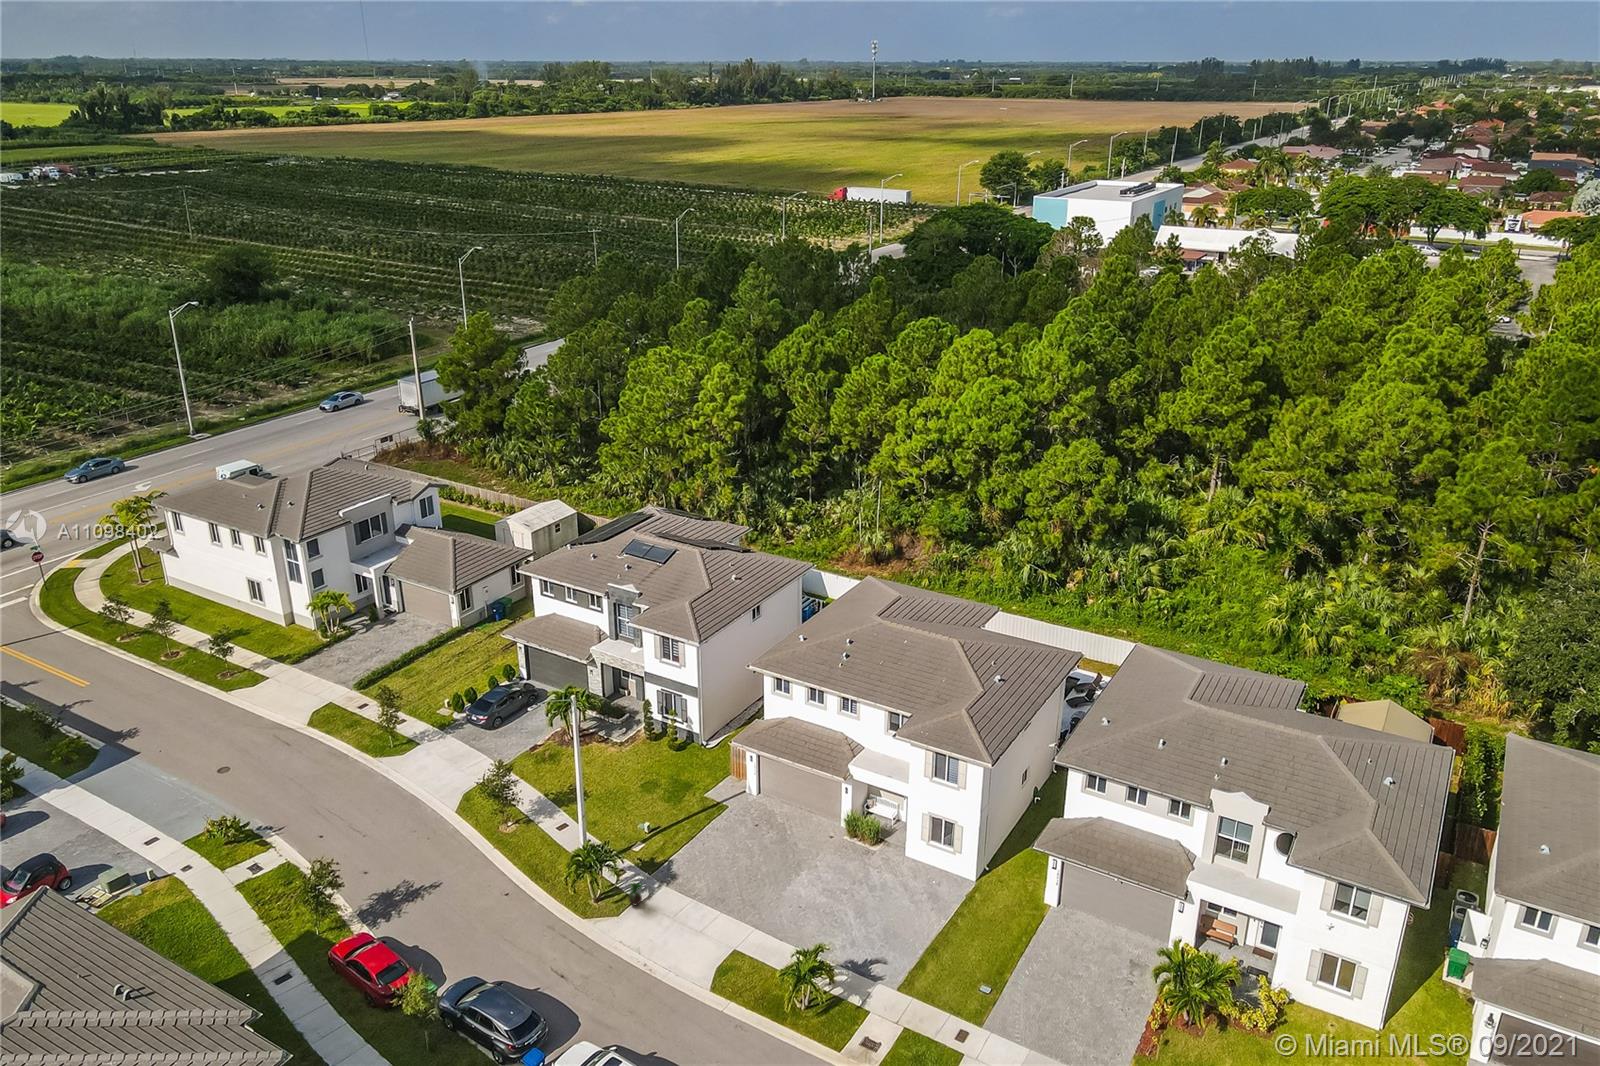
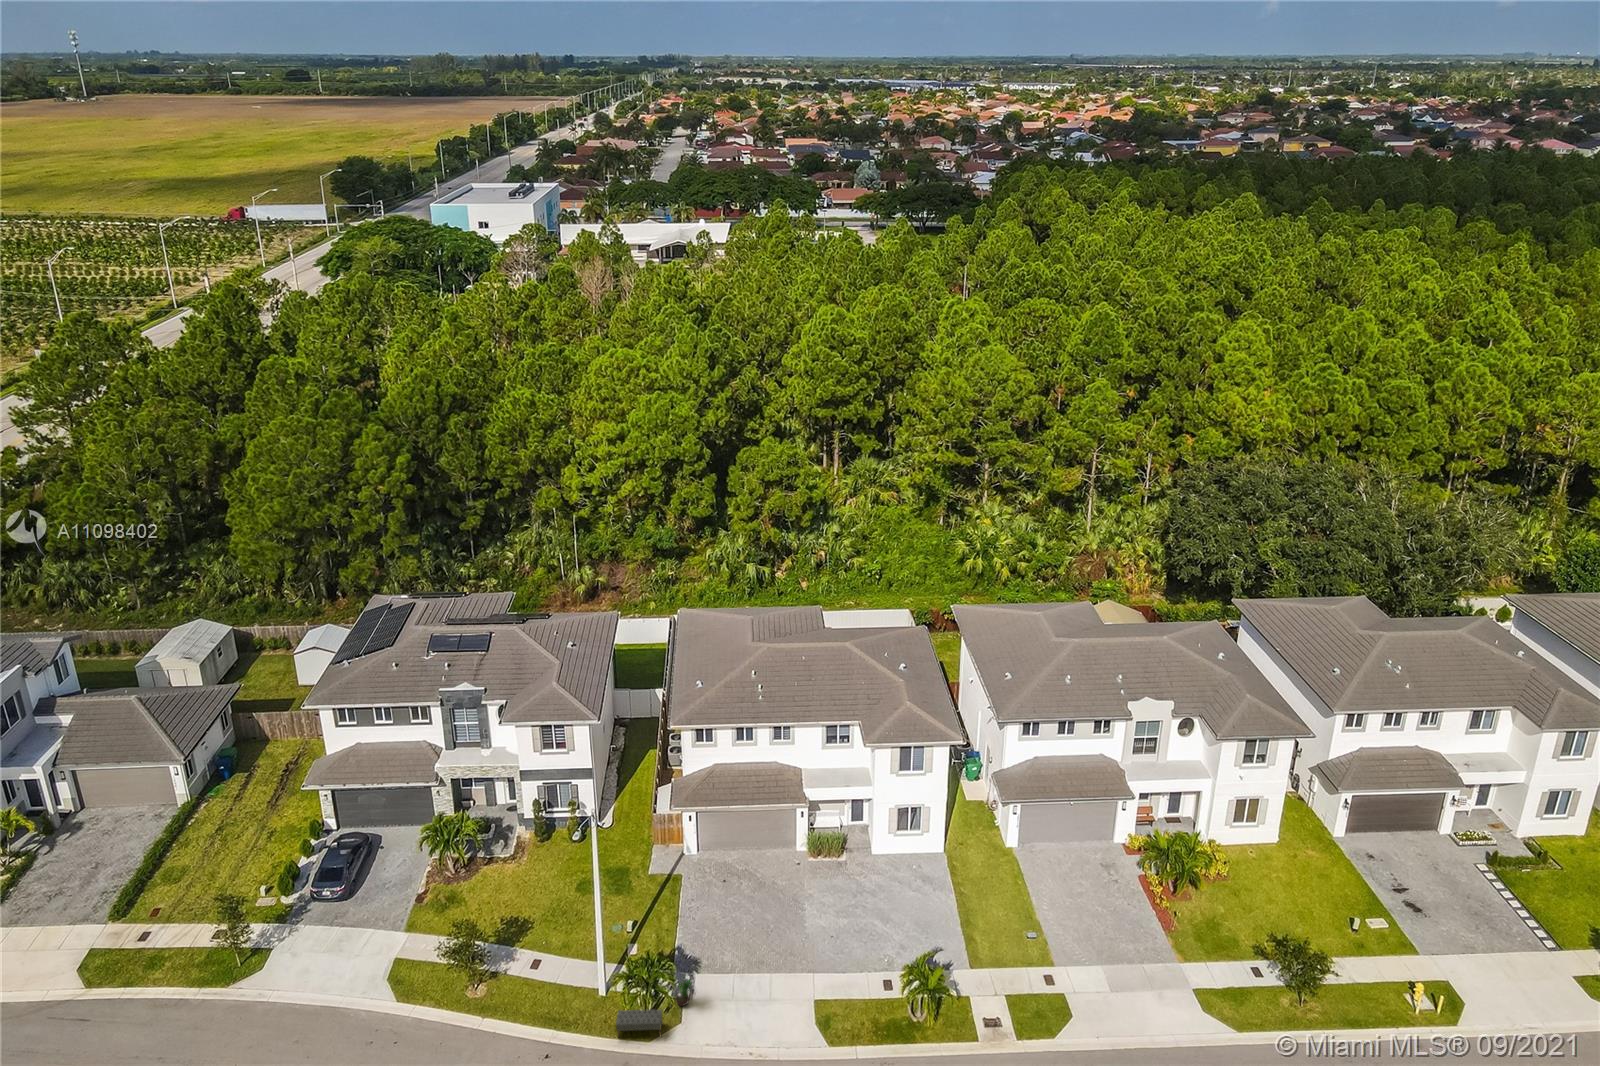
bench: none [567,883,608,919] -> present [616,1010,663,1037]

